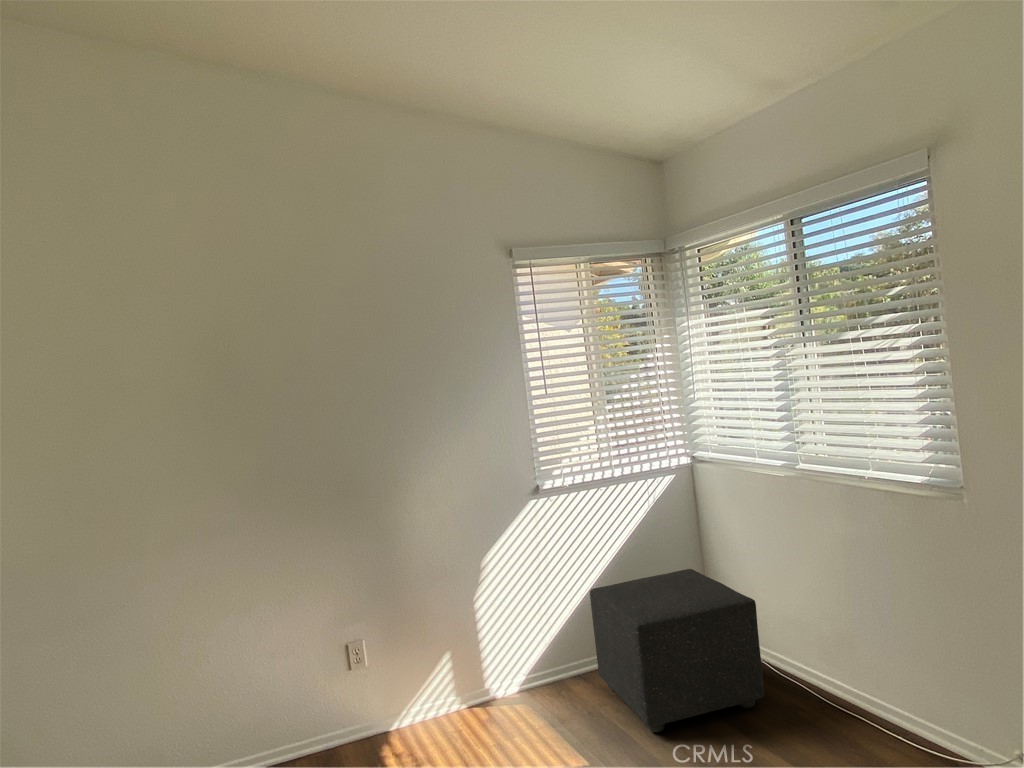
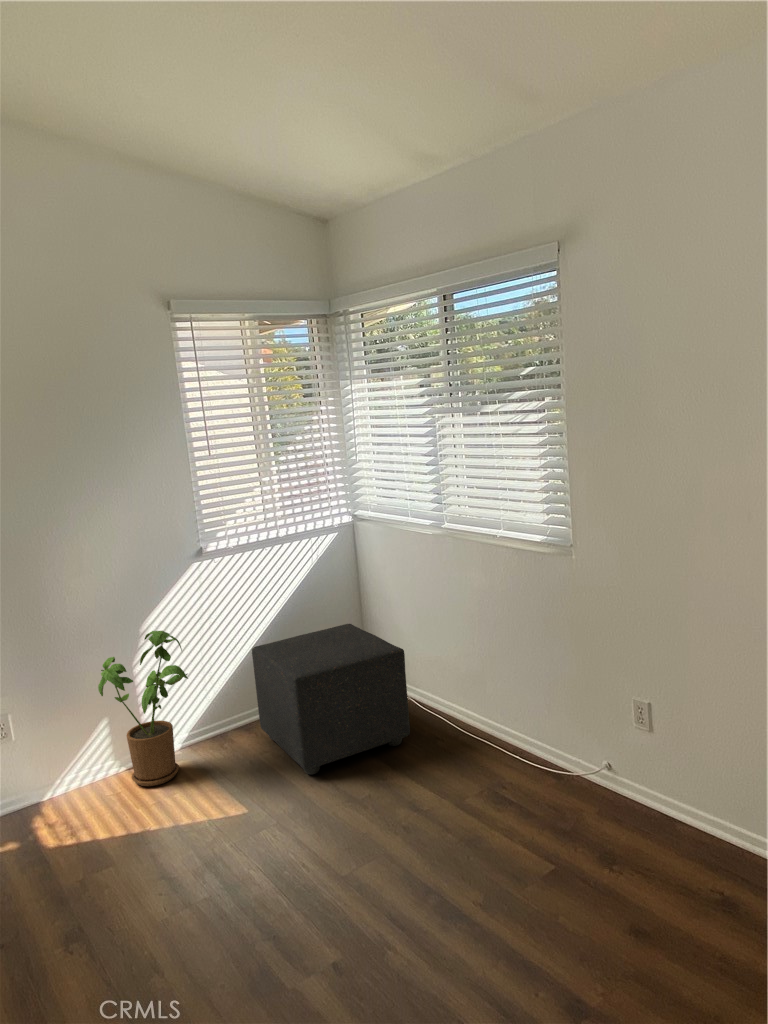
house plant: none [441,567,528,728] -> present [98,631,188,786]

